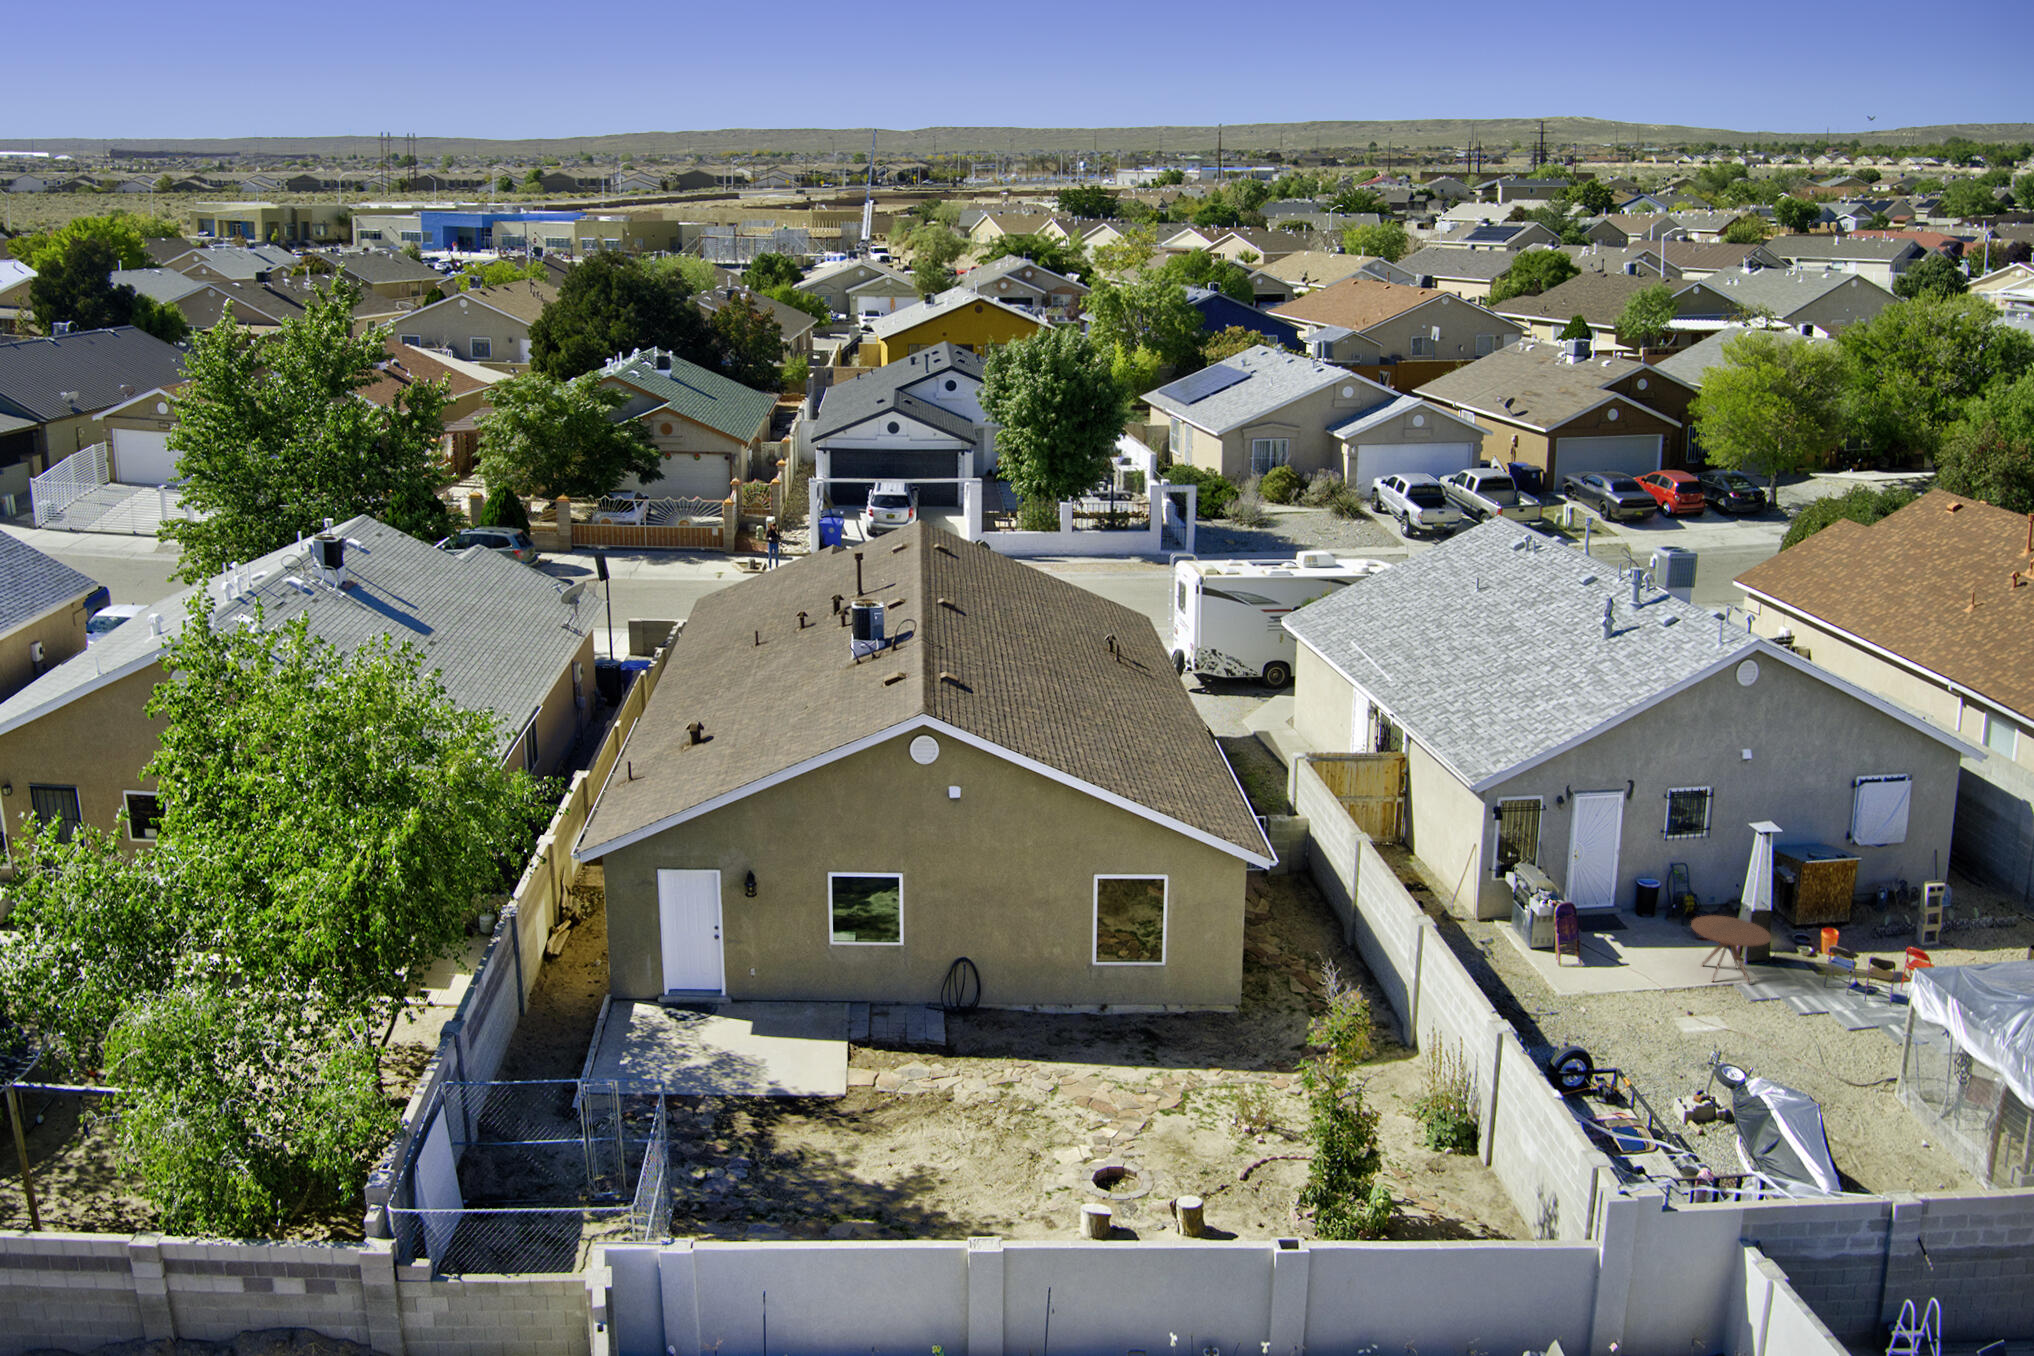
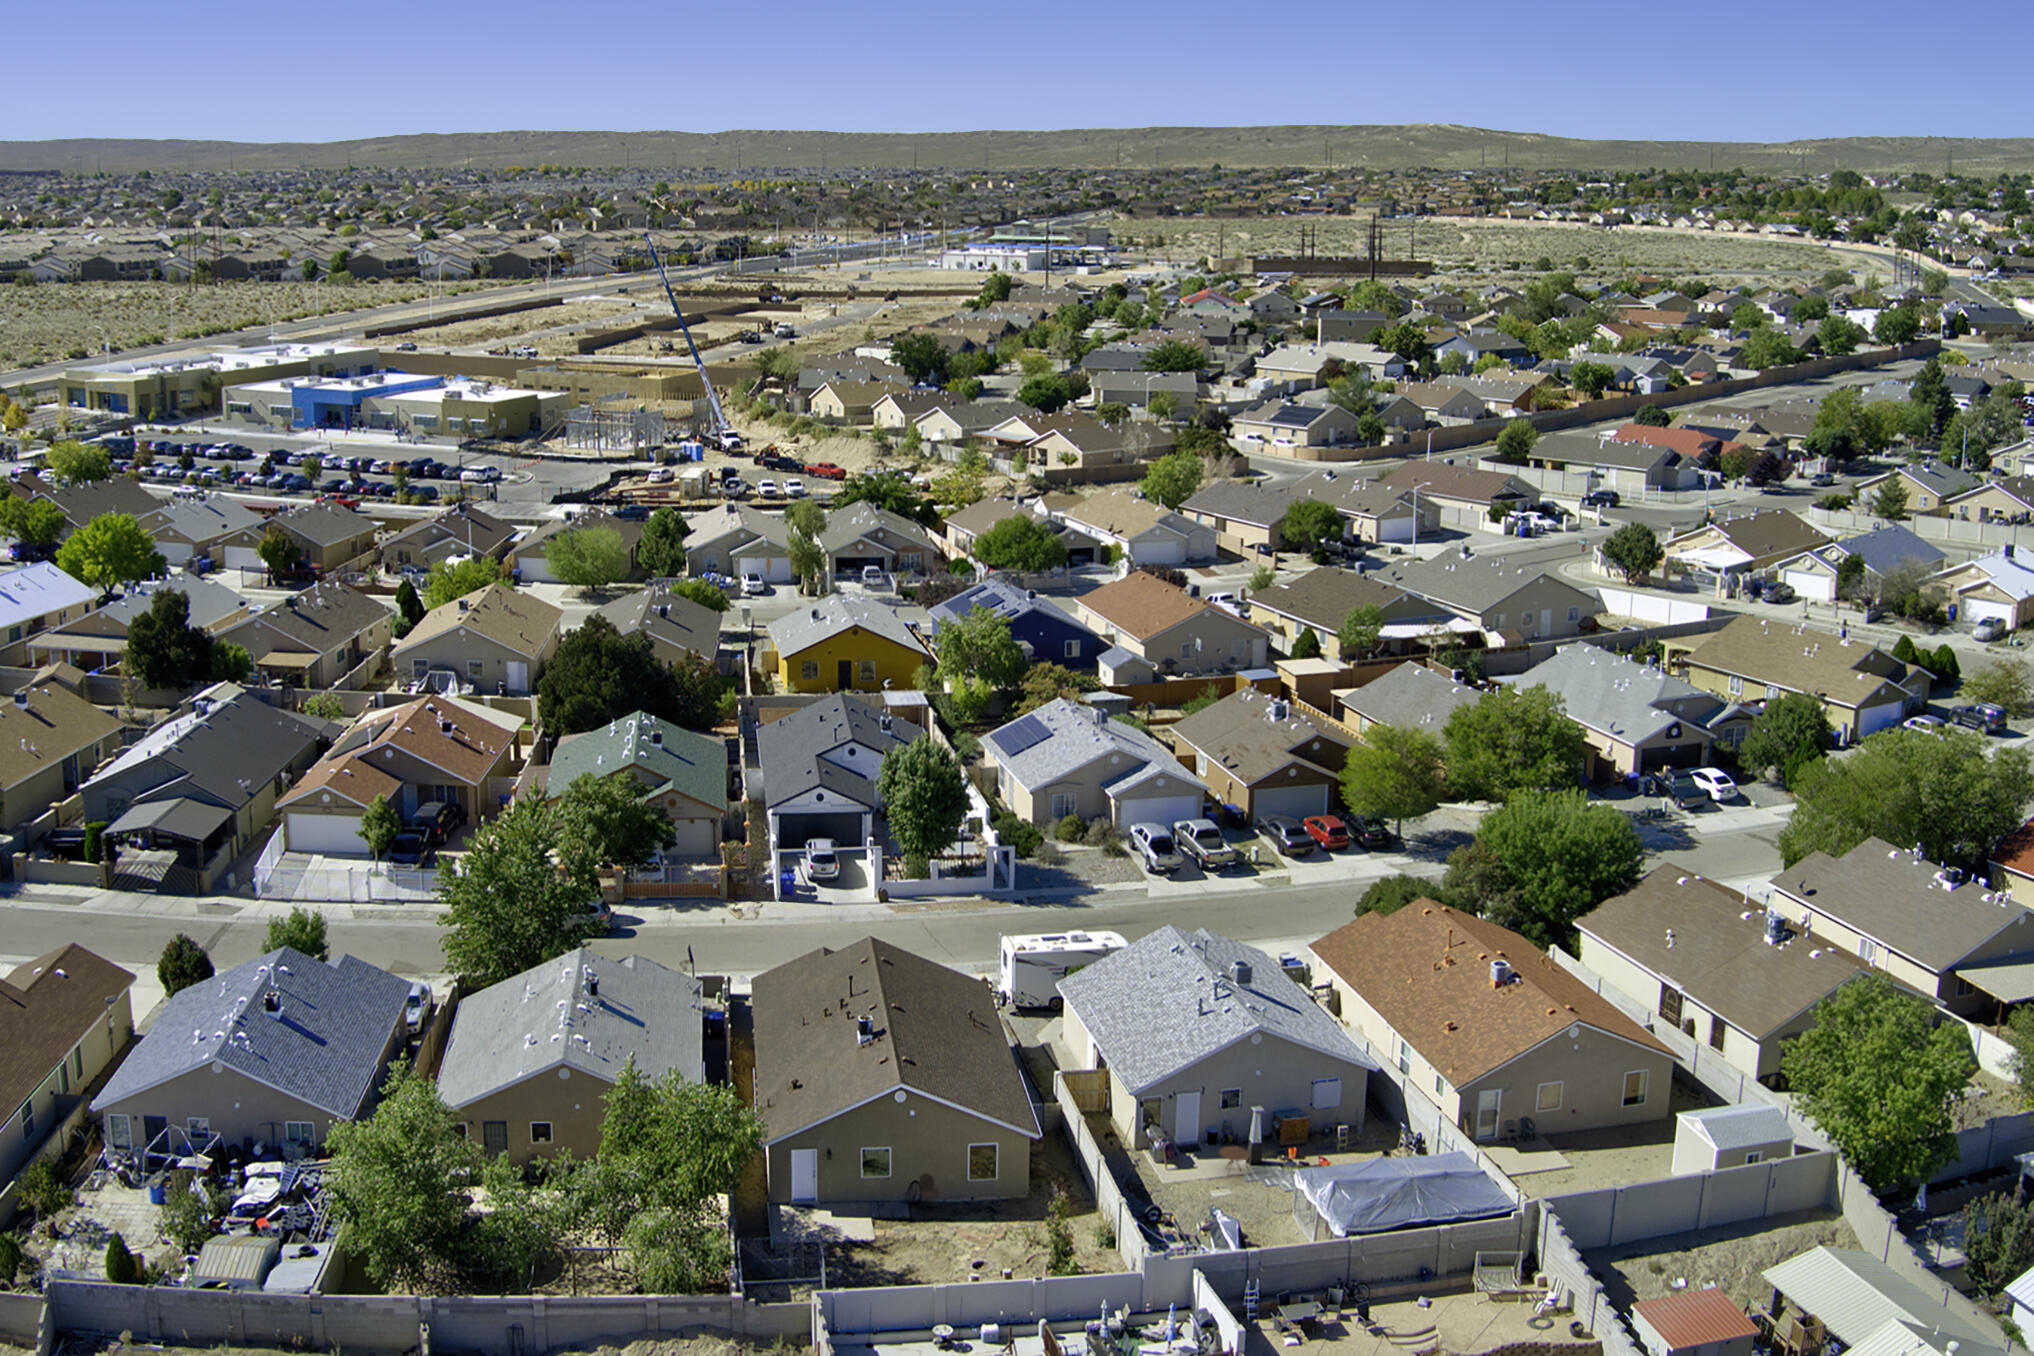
chair: none [970,942,1017,1037] -> present [919,1173,939,1200]

